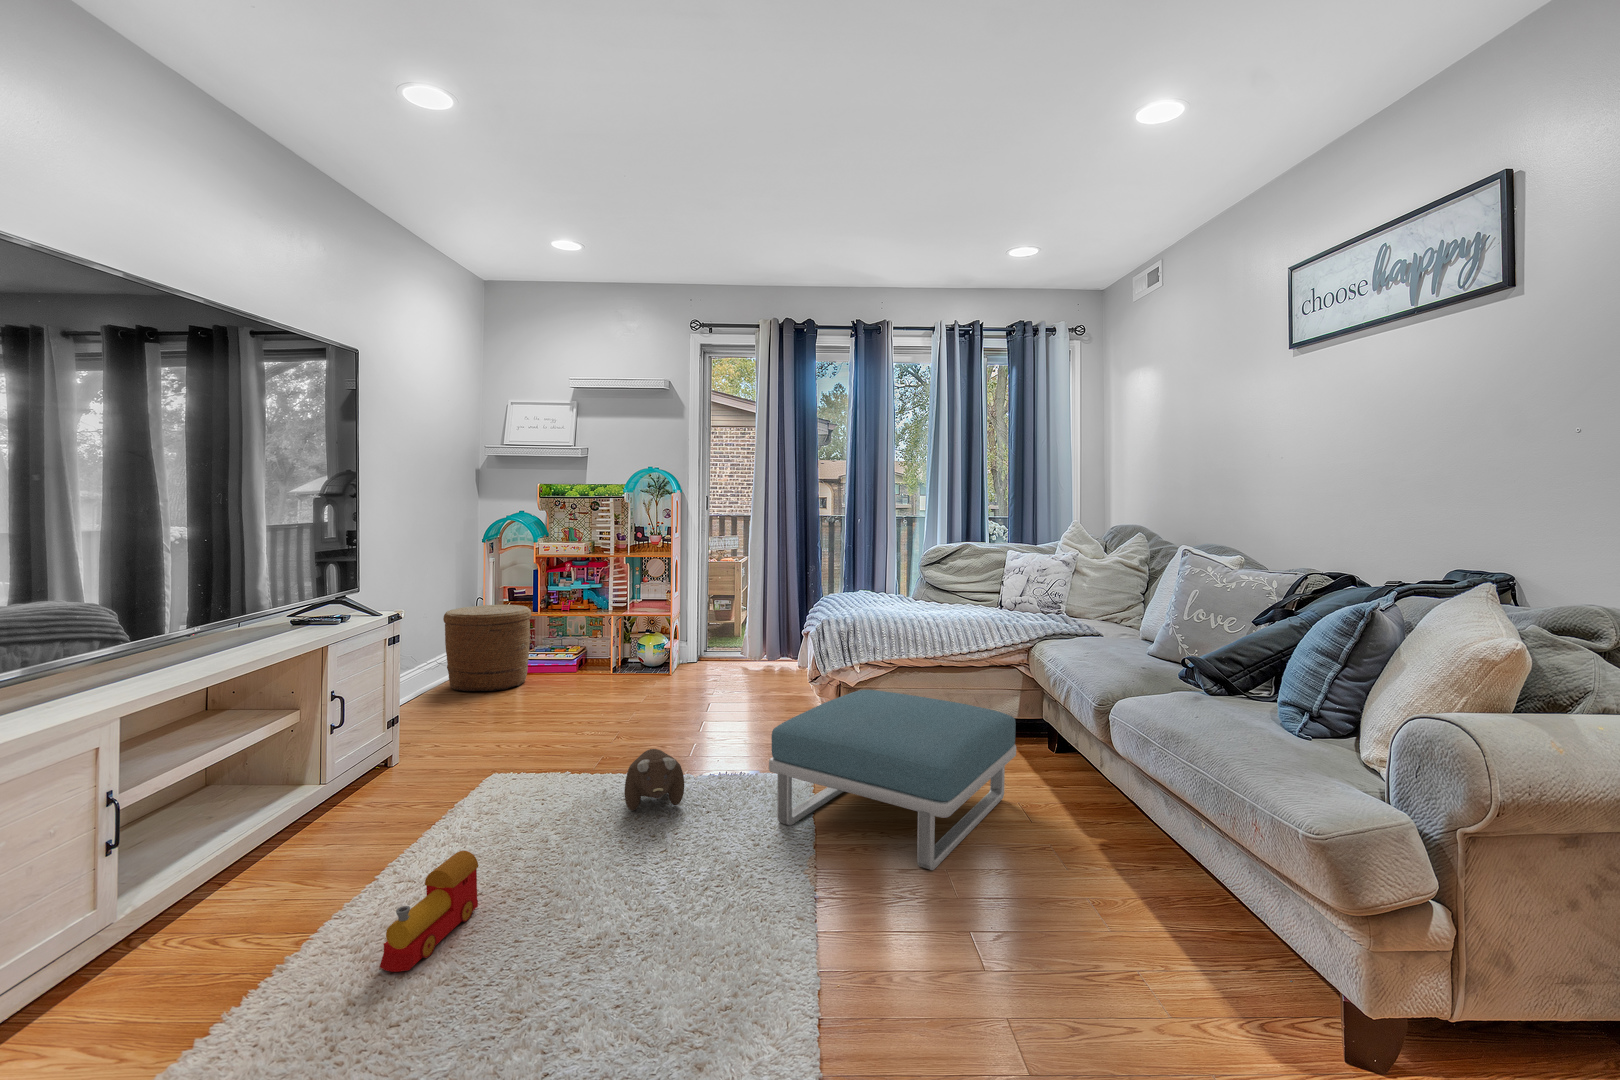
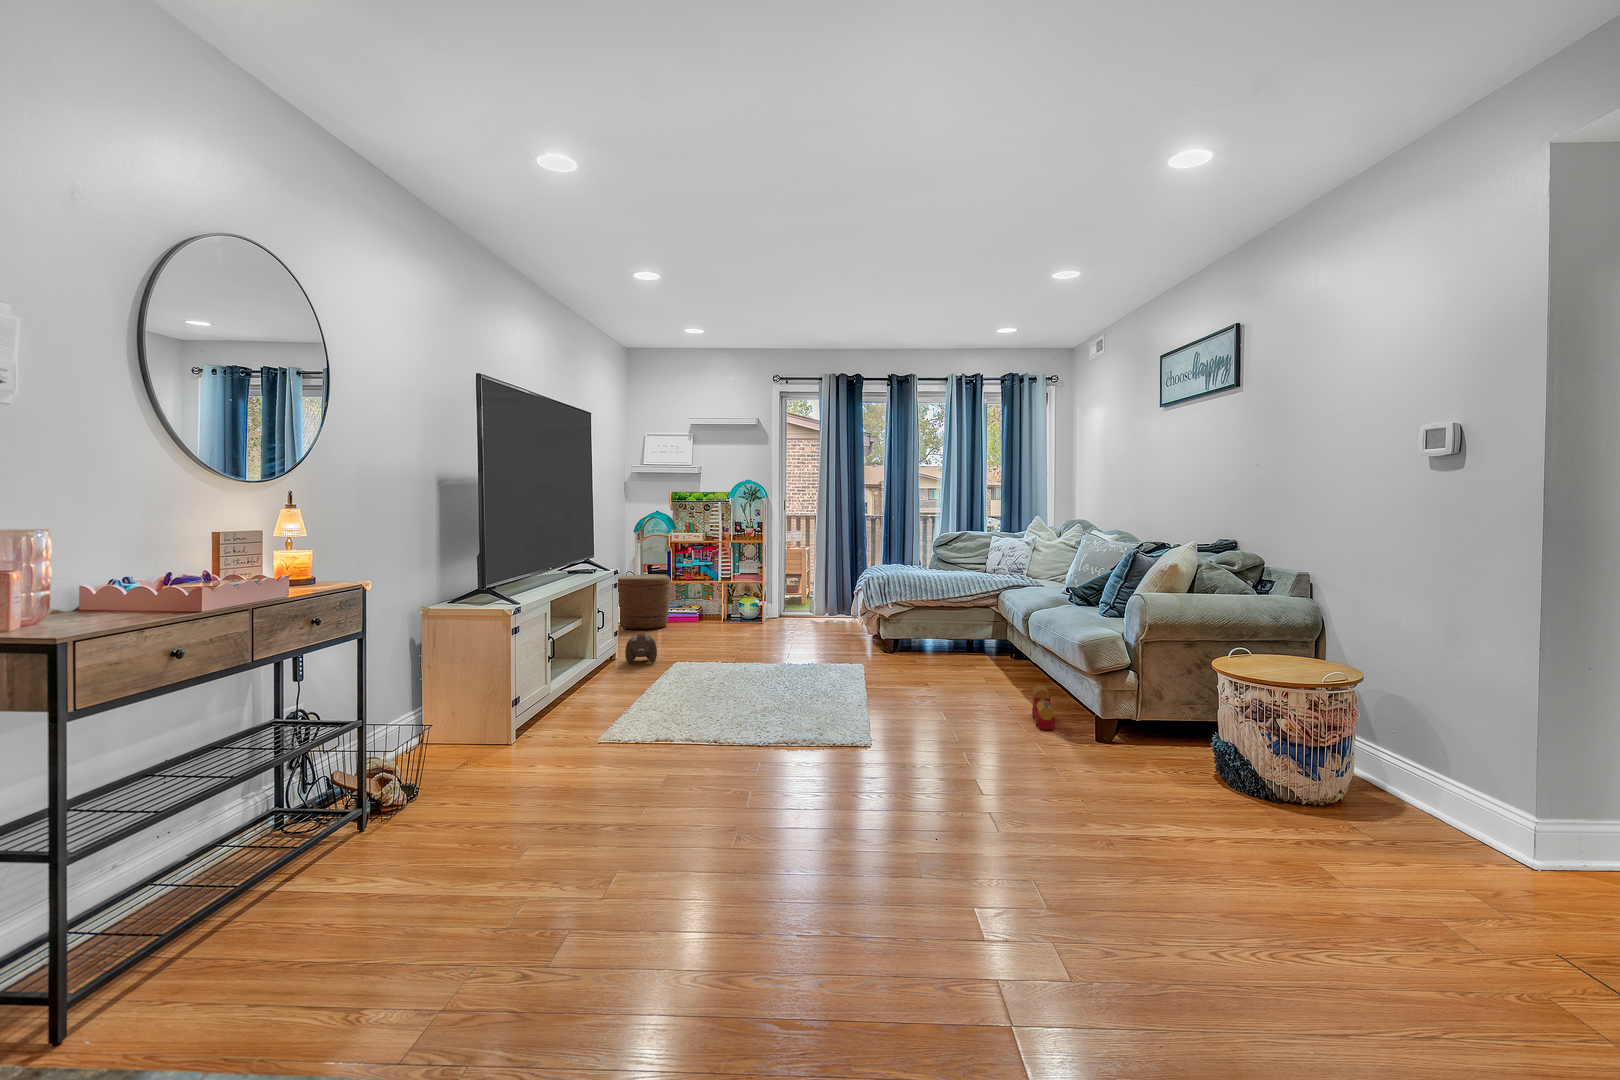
footstool: present [769,690,1016,870] -> none [837,615,979,693]
plush toy: present [624,749,684,811] -> present [625,634,657,664]
toy train: present [380,851,478,972] -> present [1032,685,1055,729]

